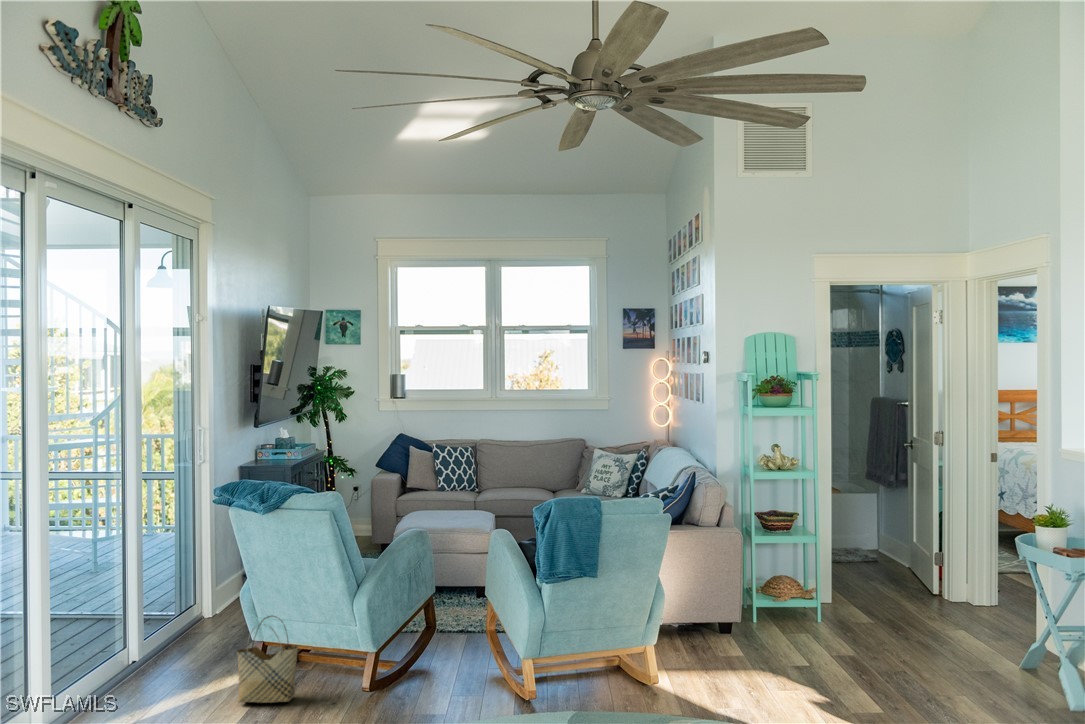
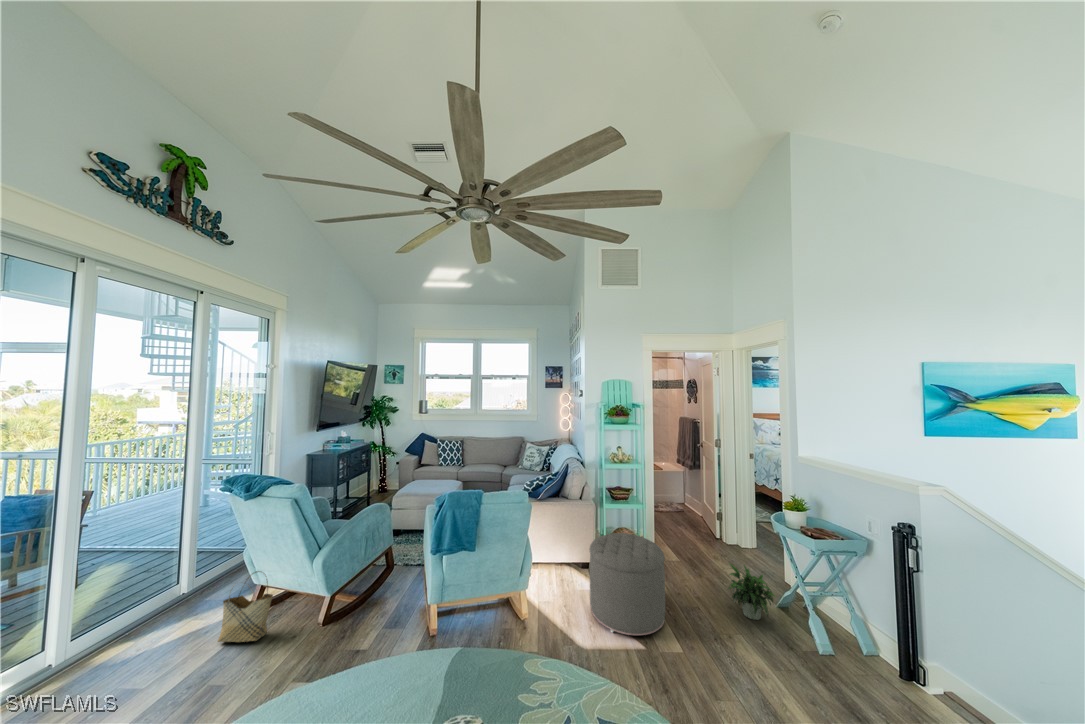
ottoman: none [740,569,854,695] -> present [589,533,665,635]
potted plant: none [947,609,1017,682] -> present [728,564,775,620]

